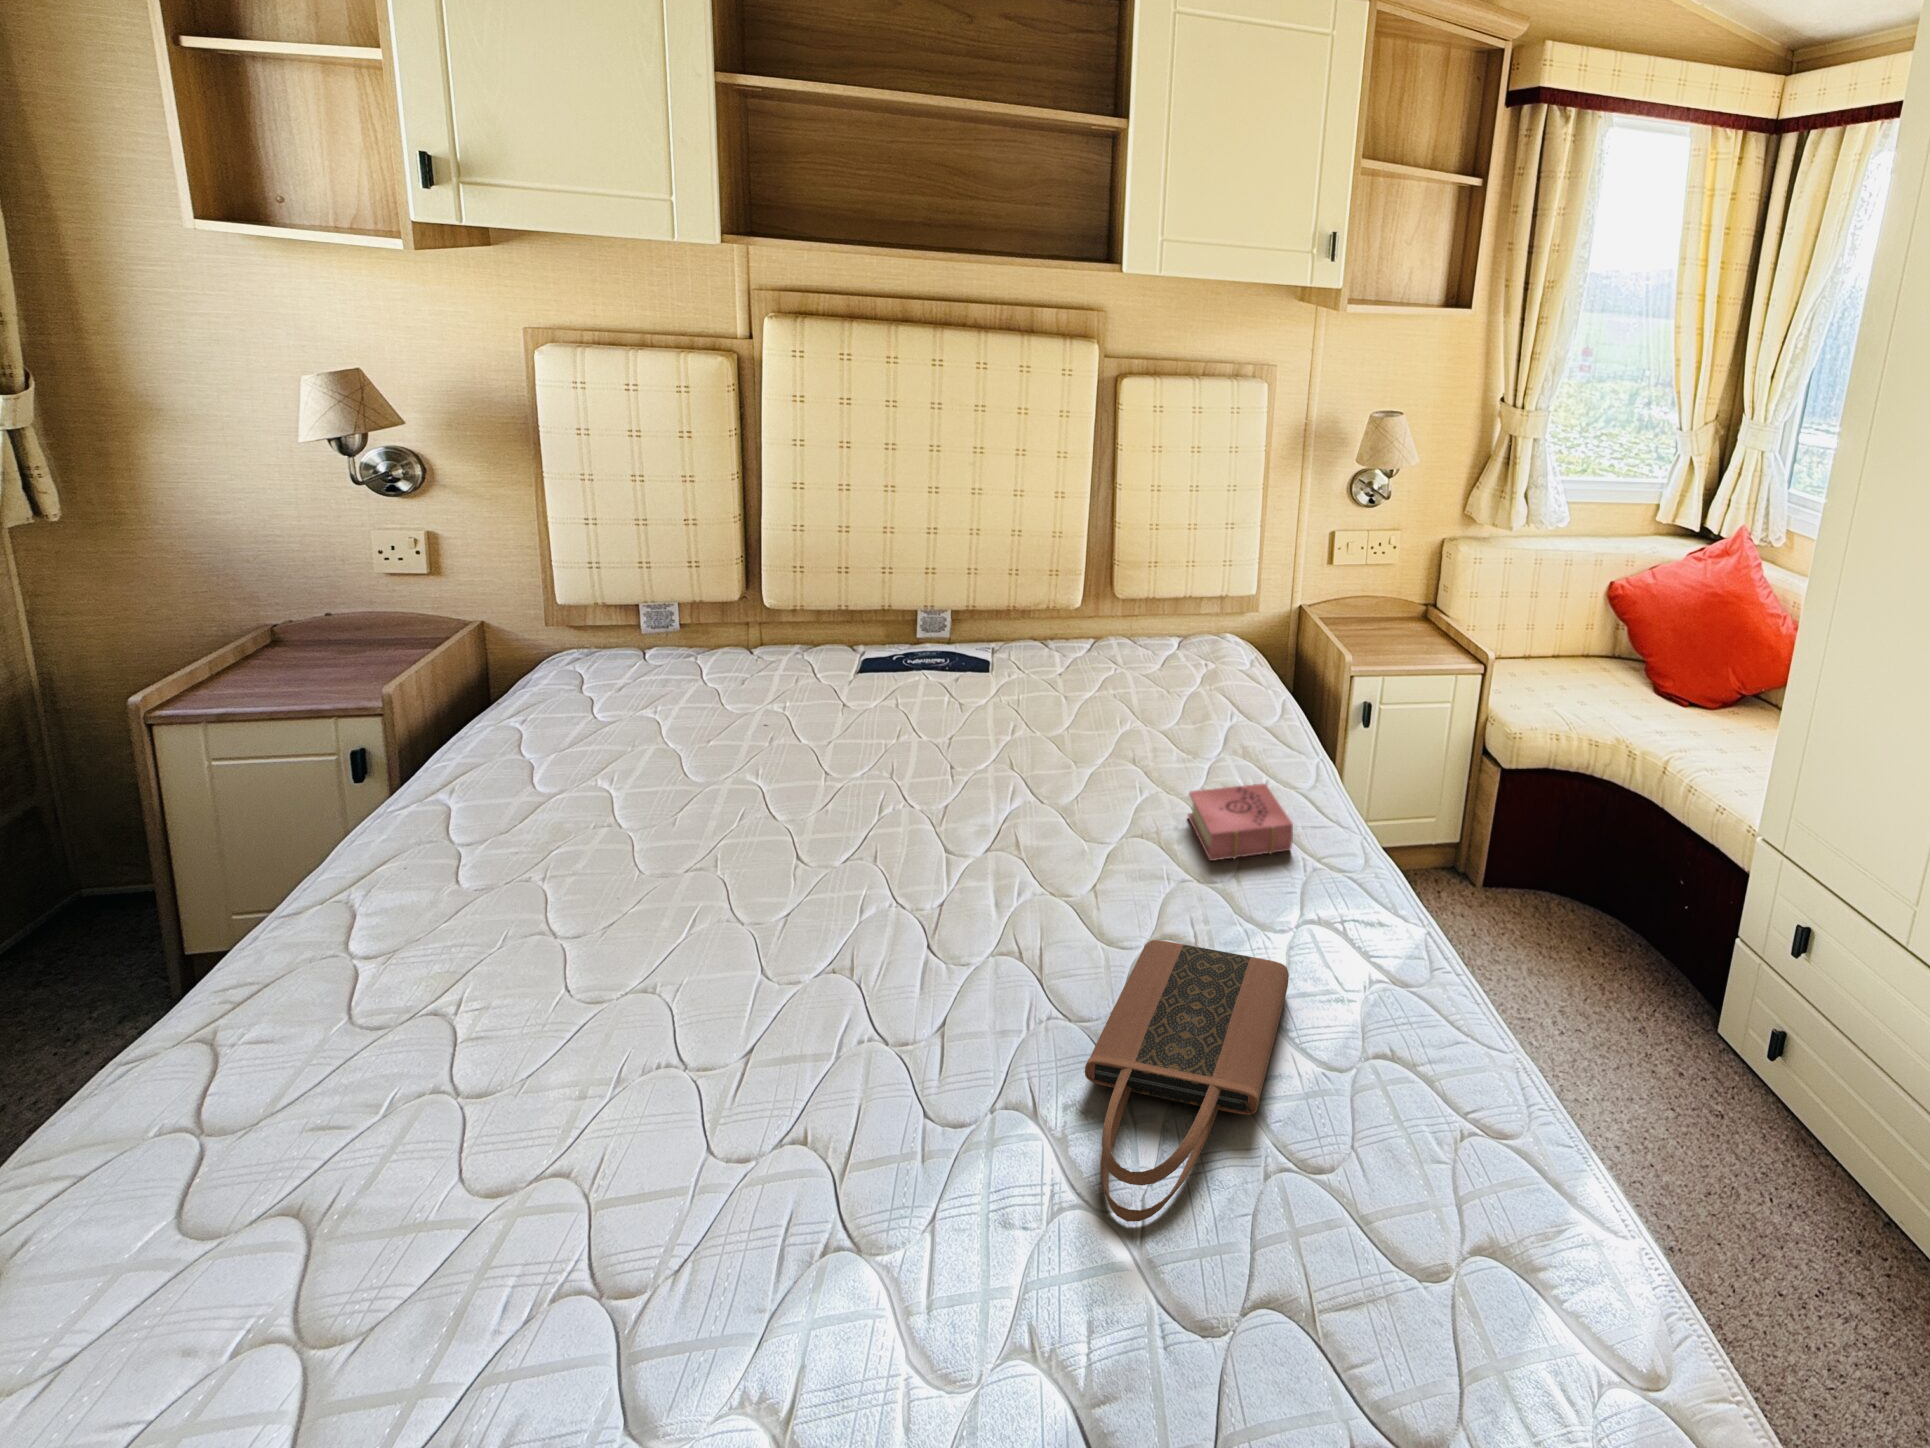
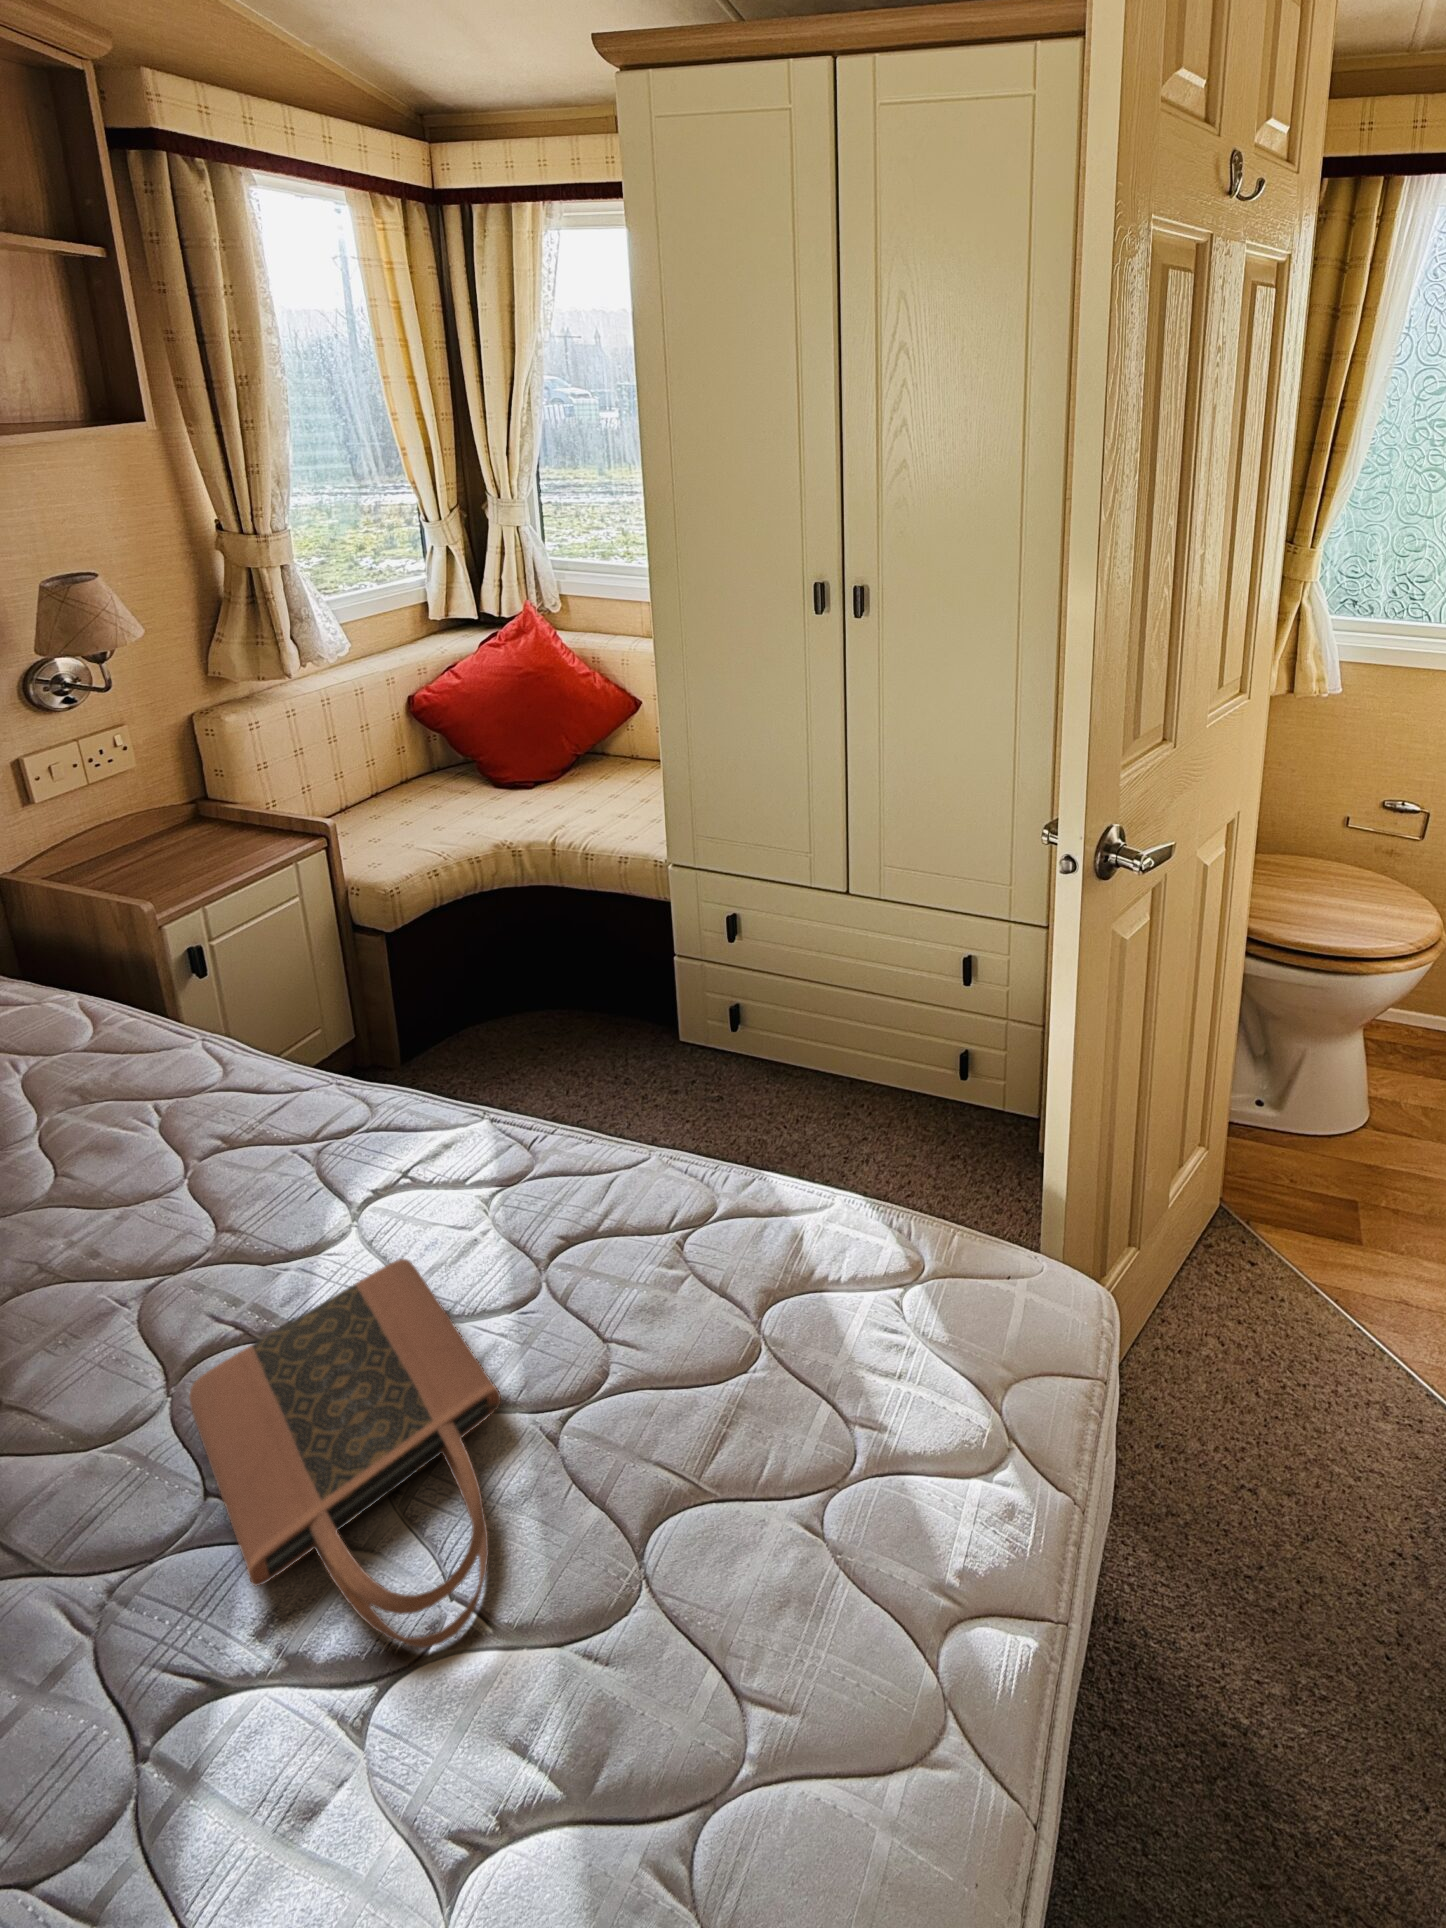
book: present [1188,783,1293,861] -> none [58,1107,272,1245]

